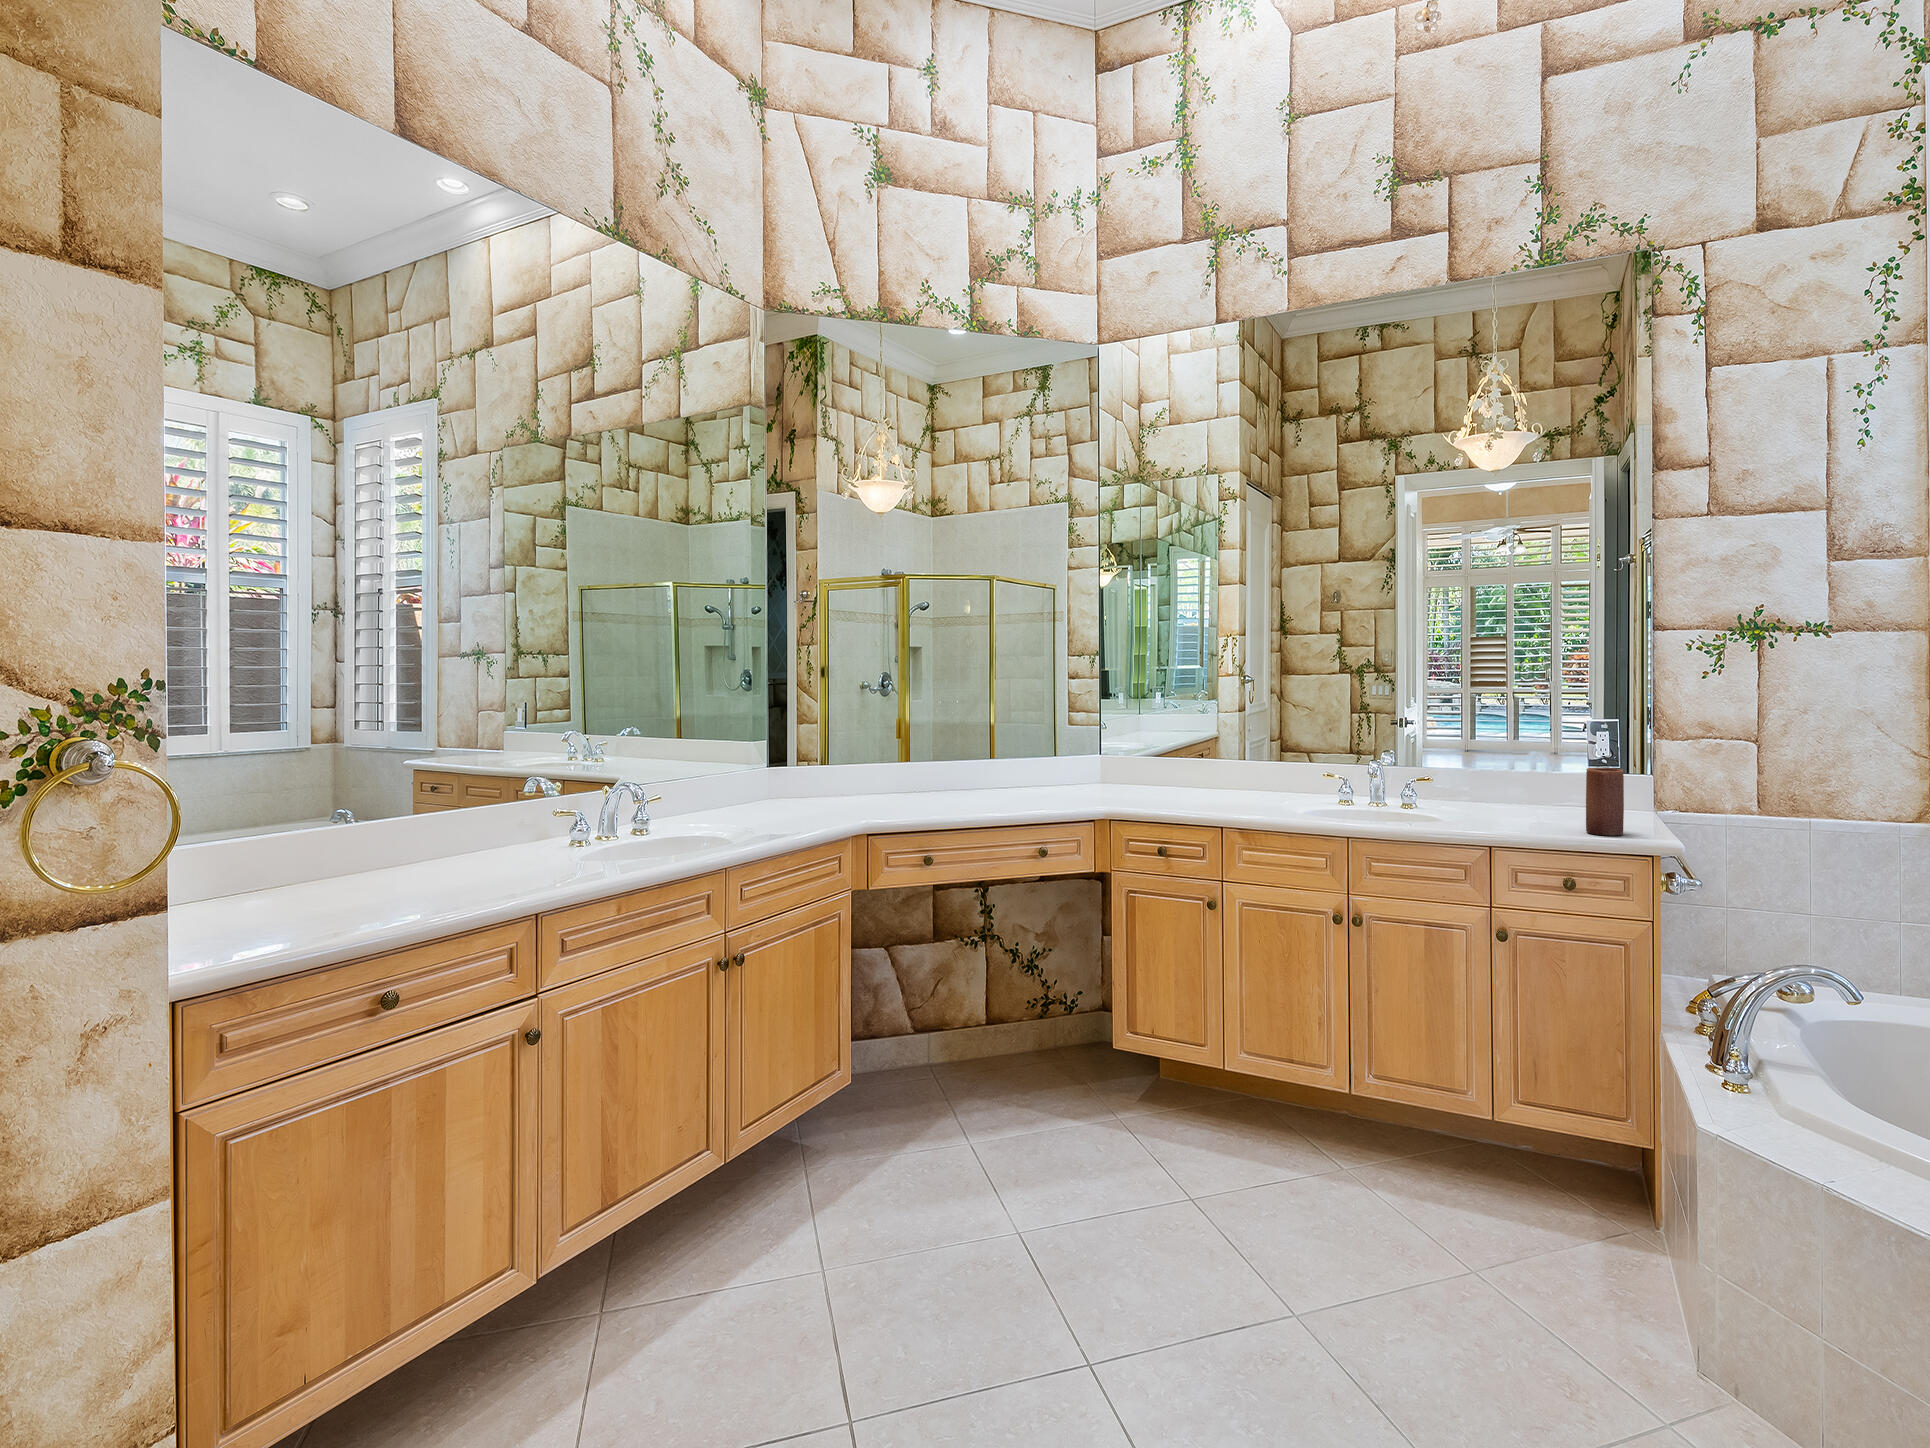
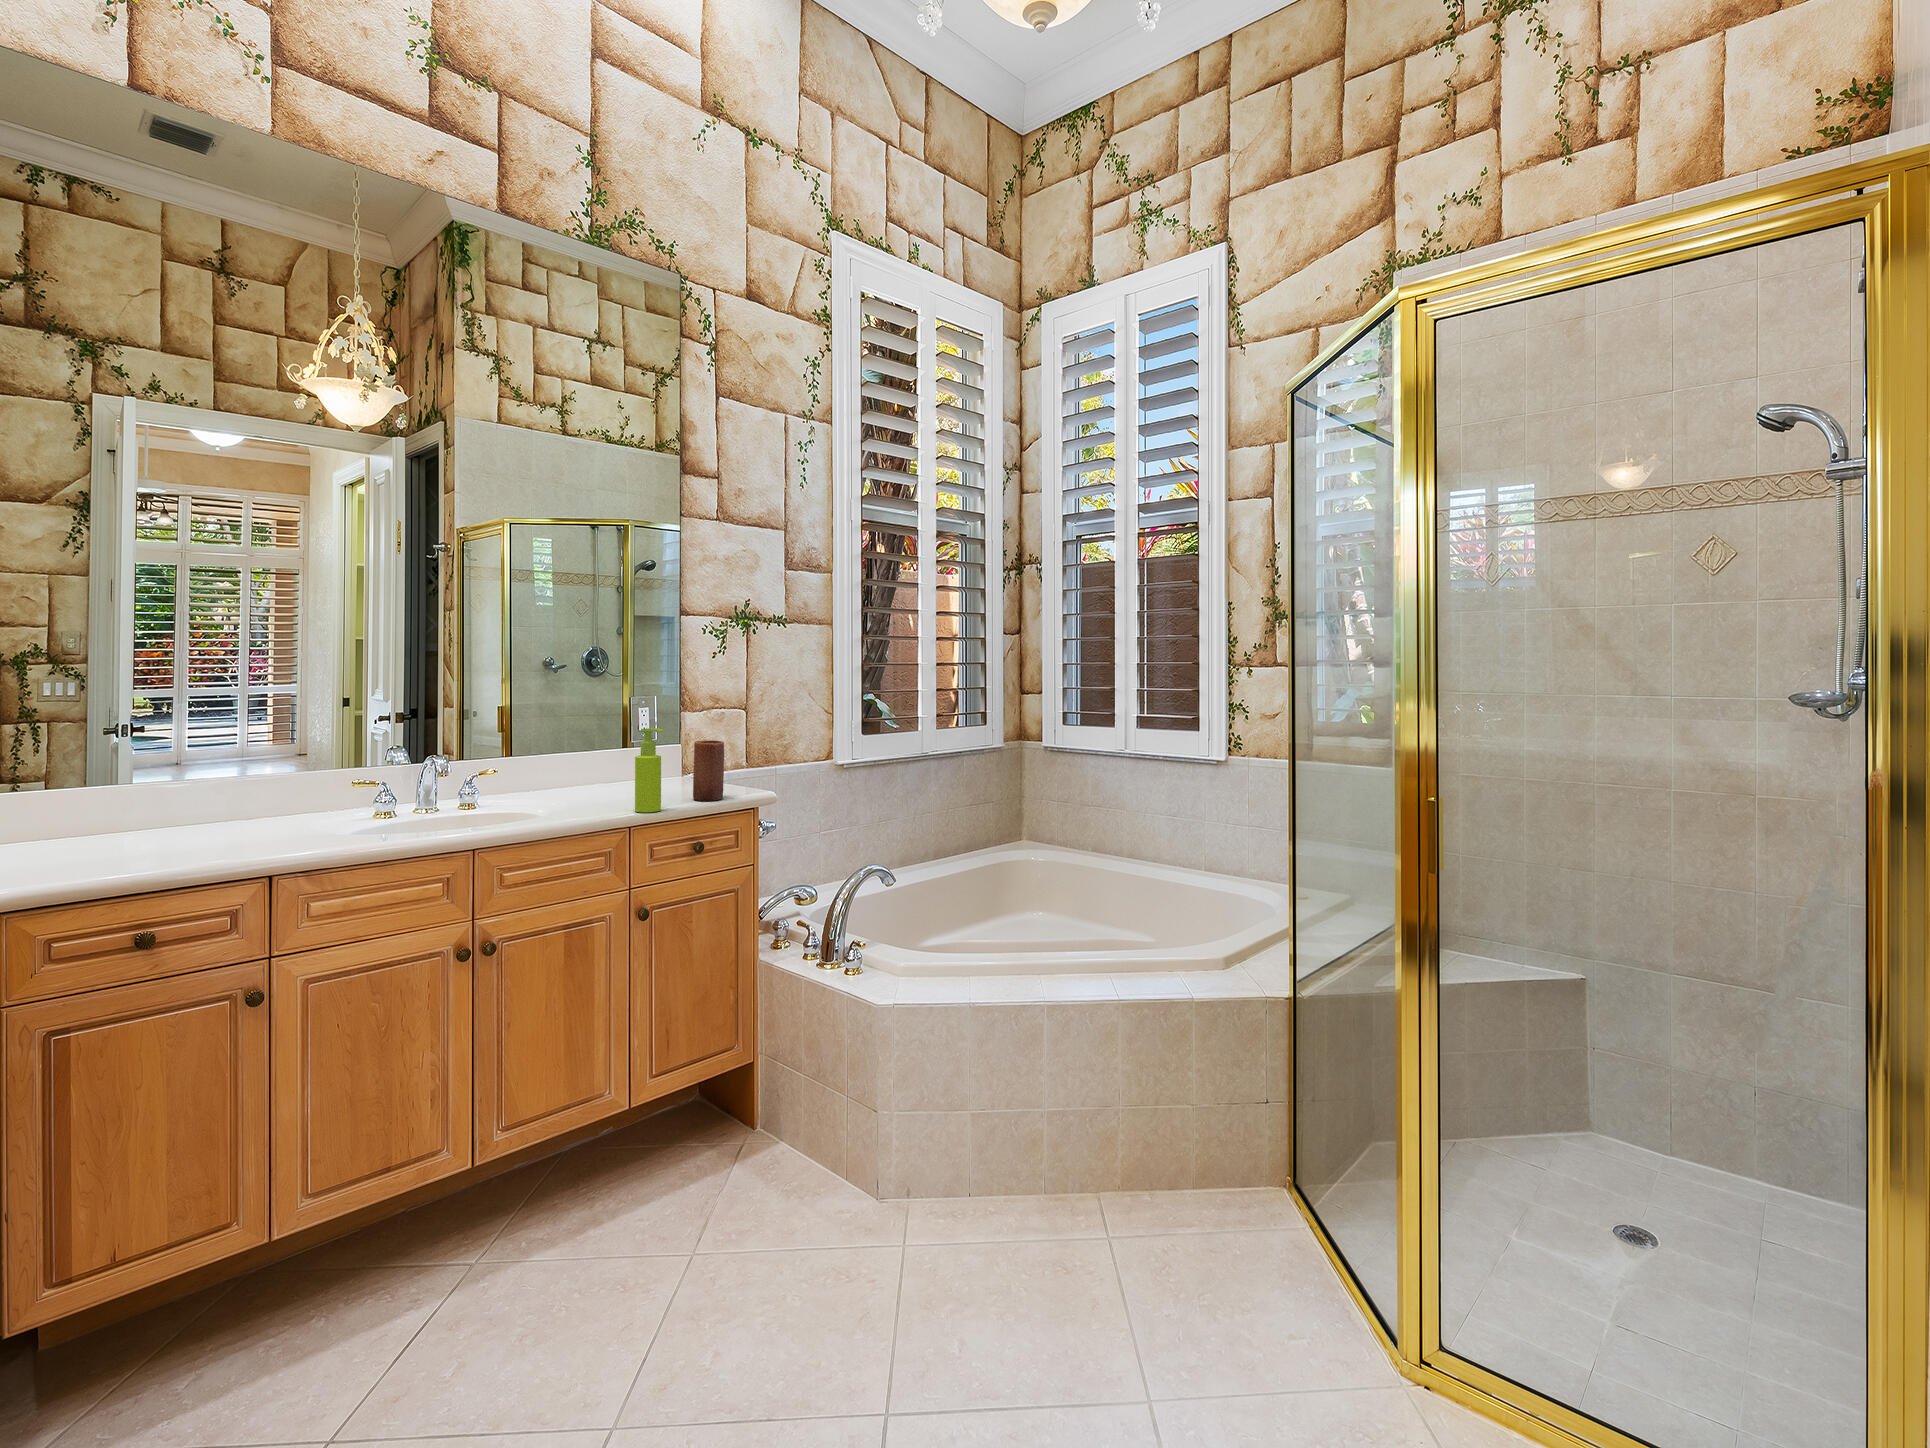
soap dispenser: none [1496,748,1524,833] -> present [635,728,664,812]

